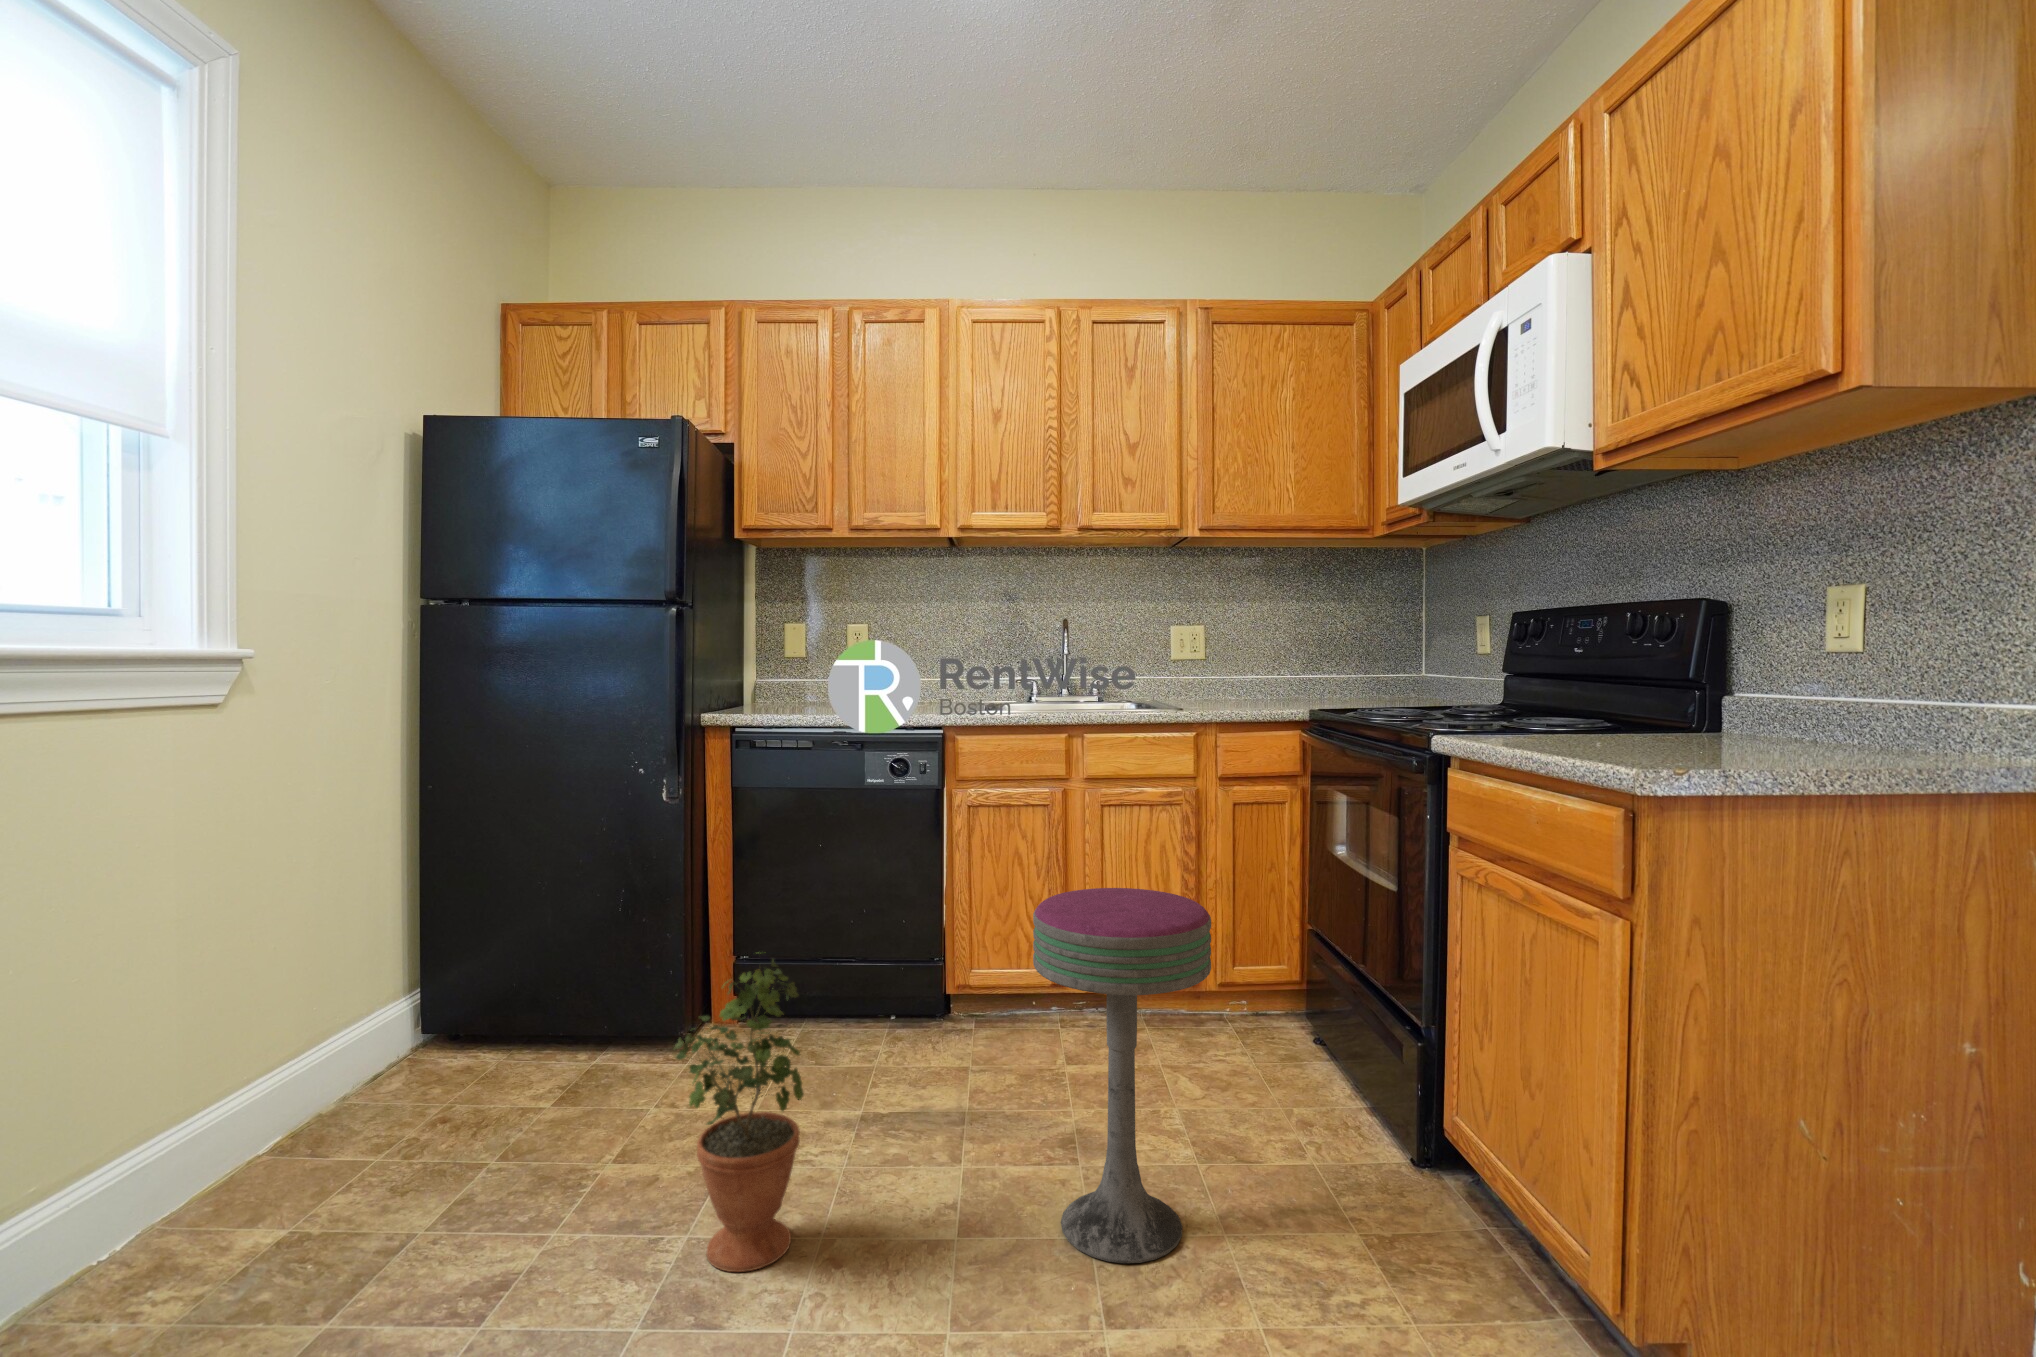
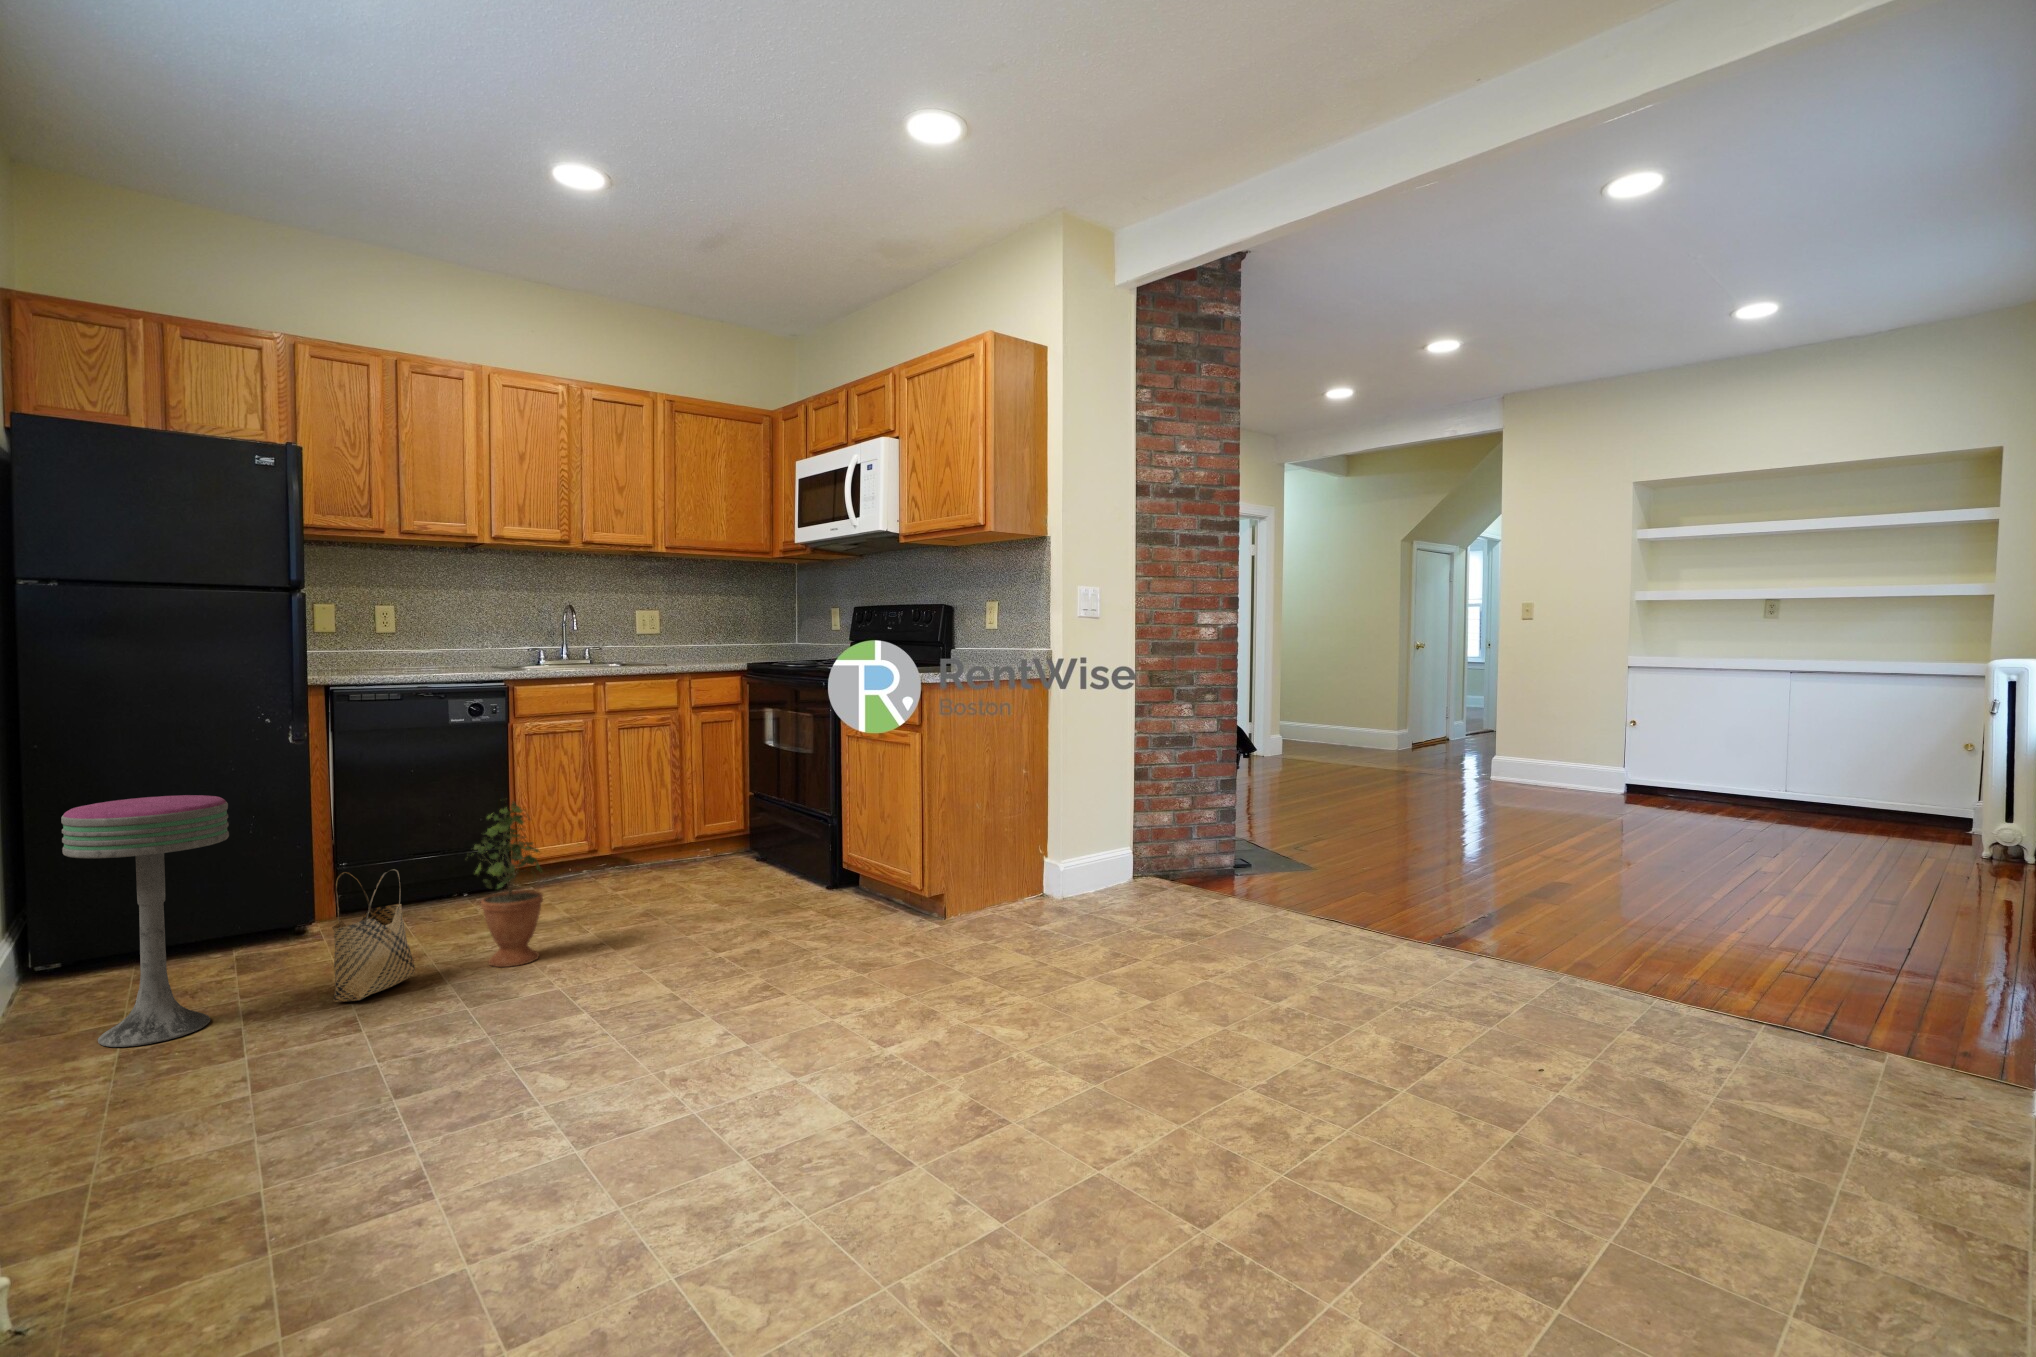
bar stool: present [1033,888,1211,1263] -> present [61,795,229,1047]
woven basket: none [431,1050,594,1297] -> present [332,869,415,1002]

